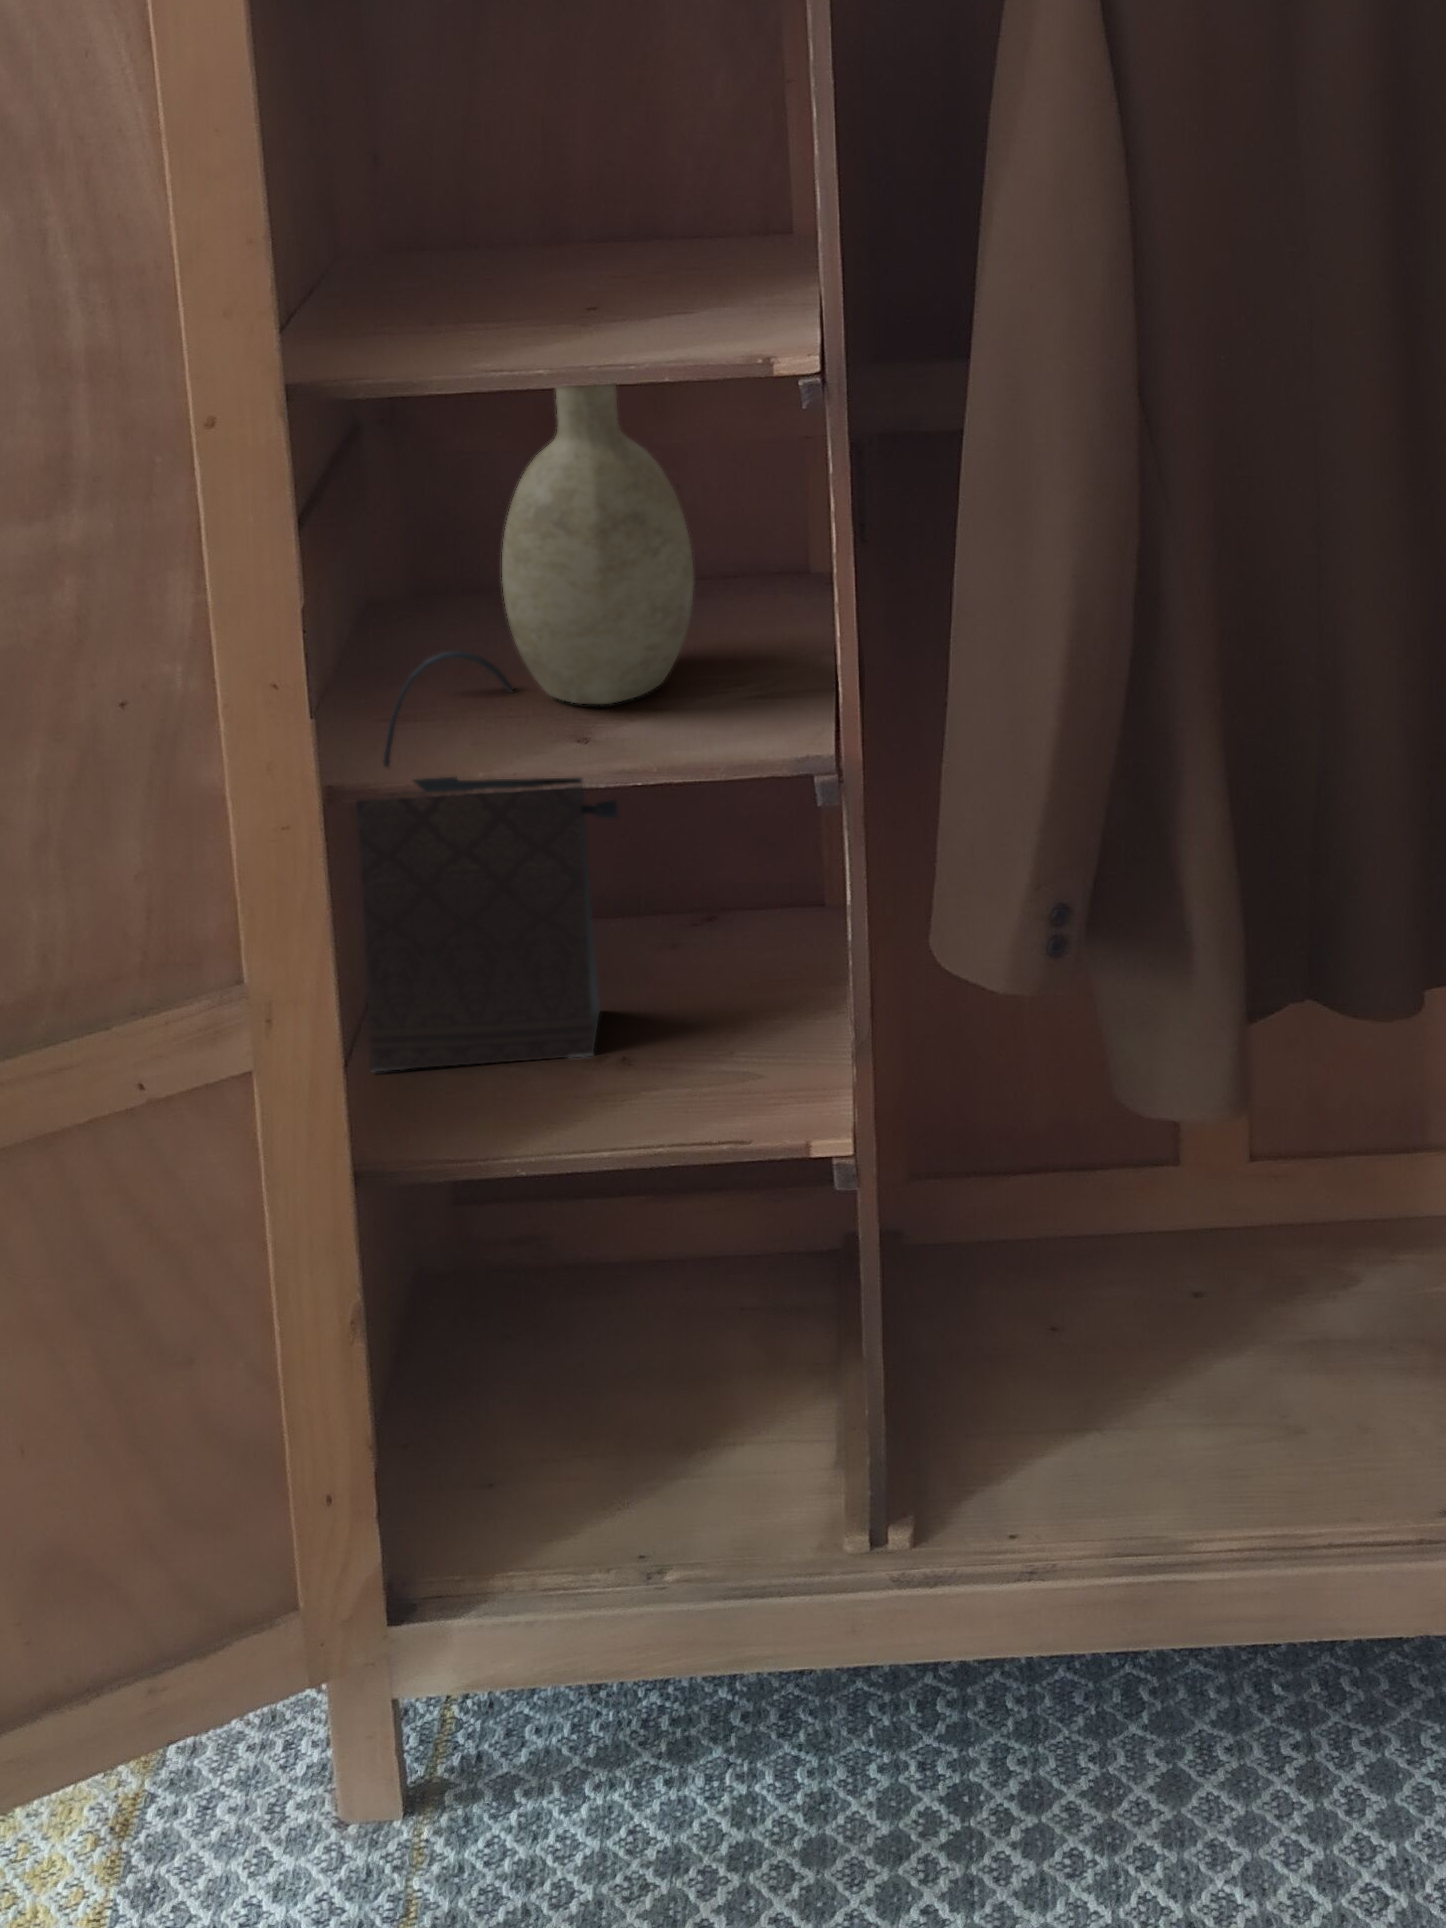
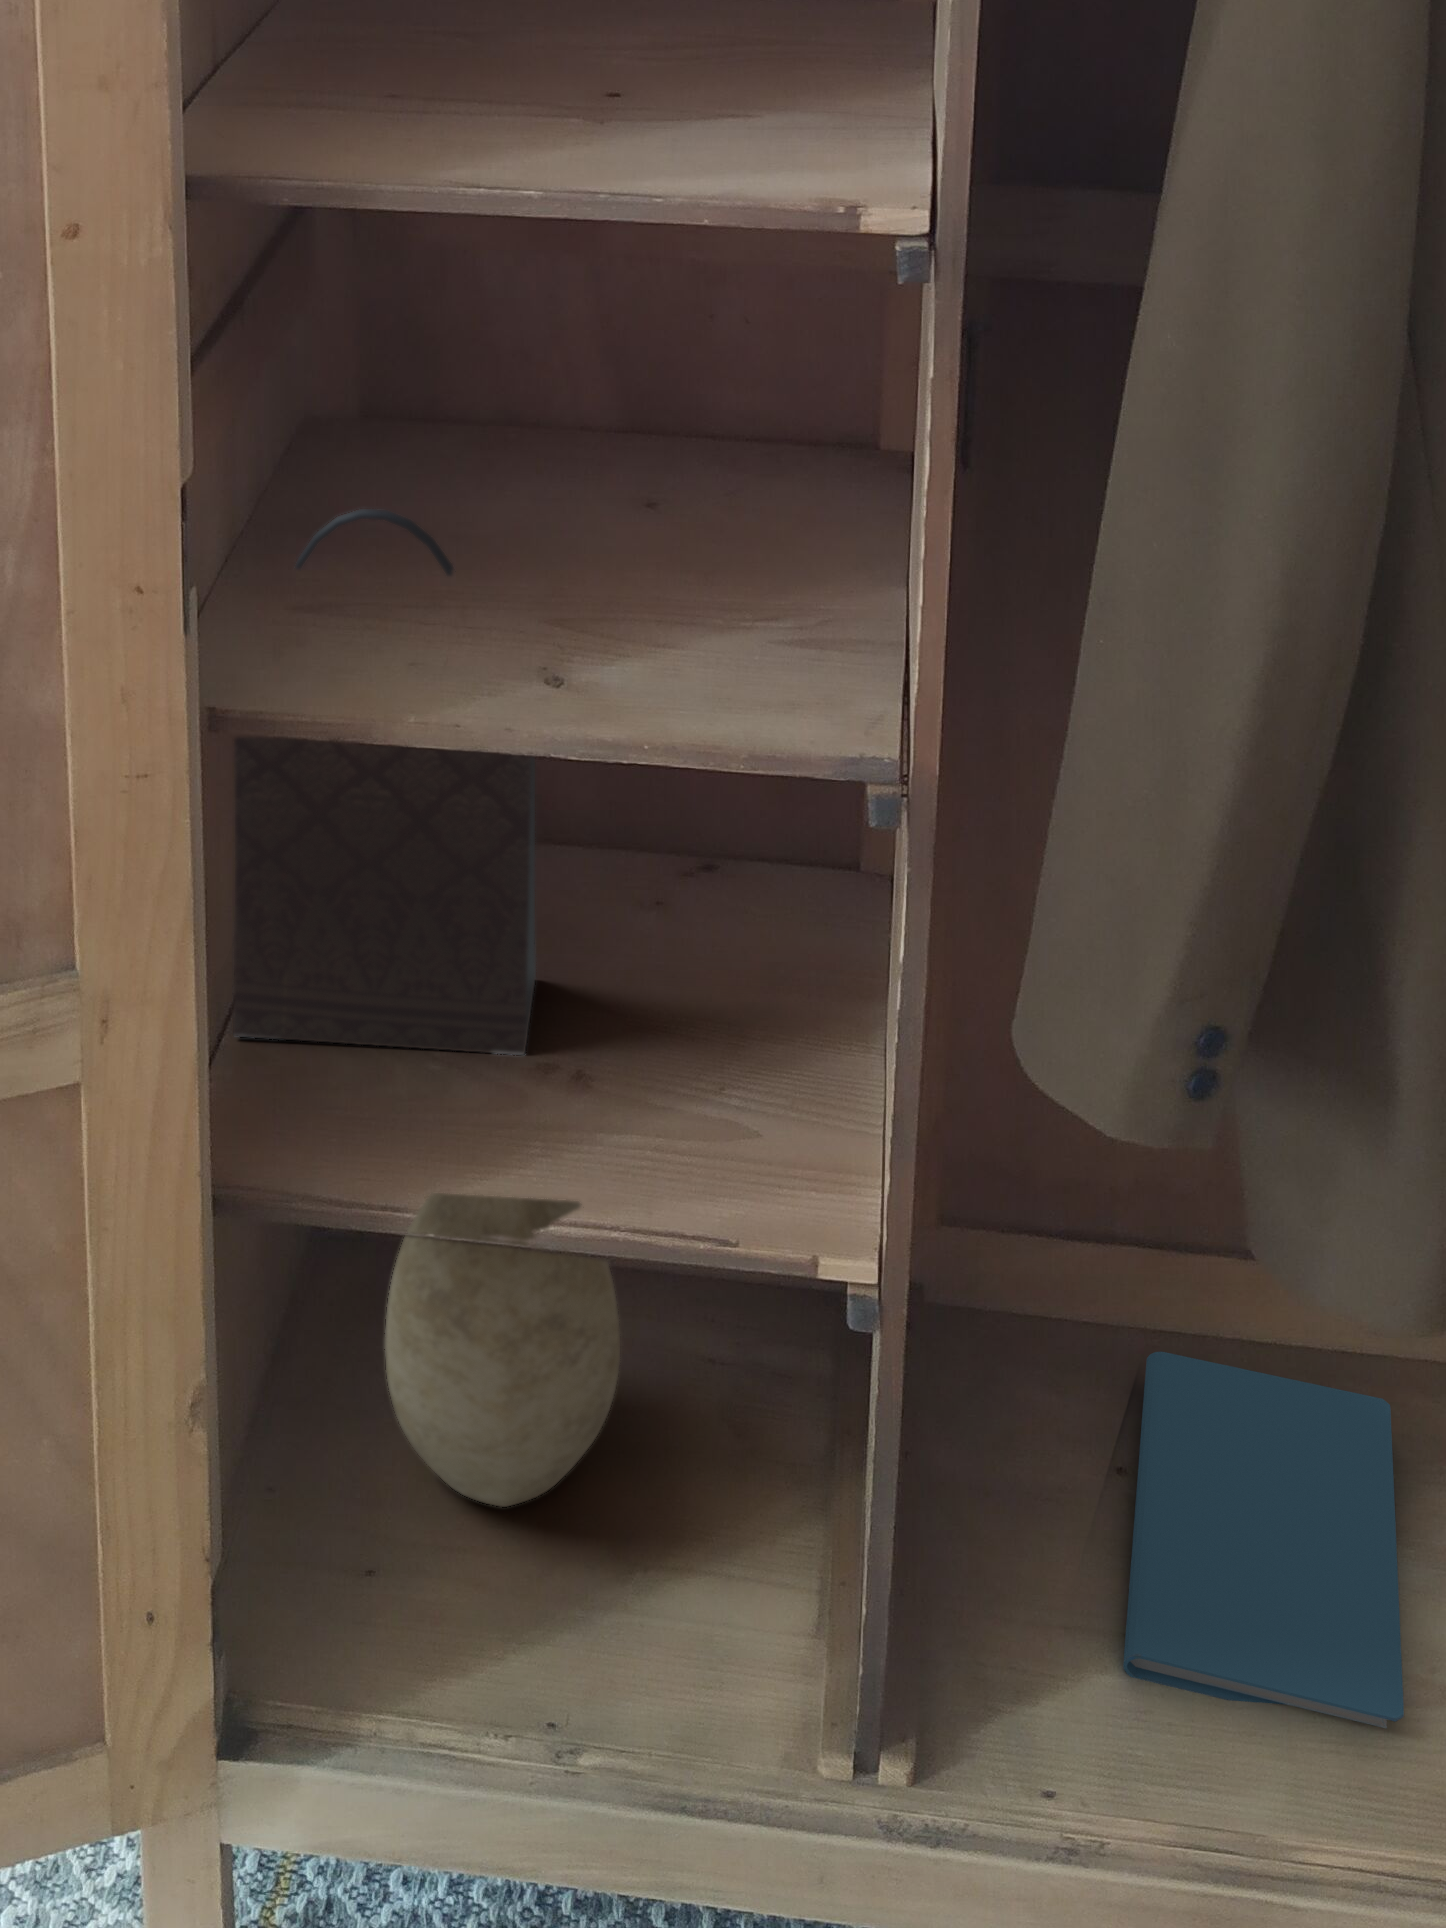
decorative vase: present [502,384,694,704] -> present [385,1193,620,1507]
book: none [1064,1259,1258,1474] -> present [1123,1352,1404,1728]

